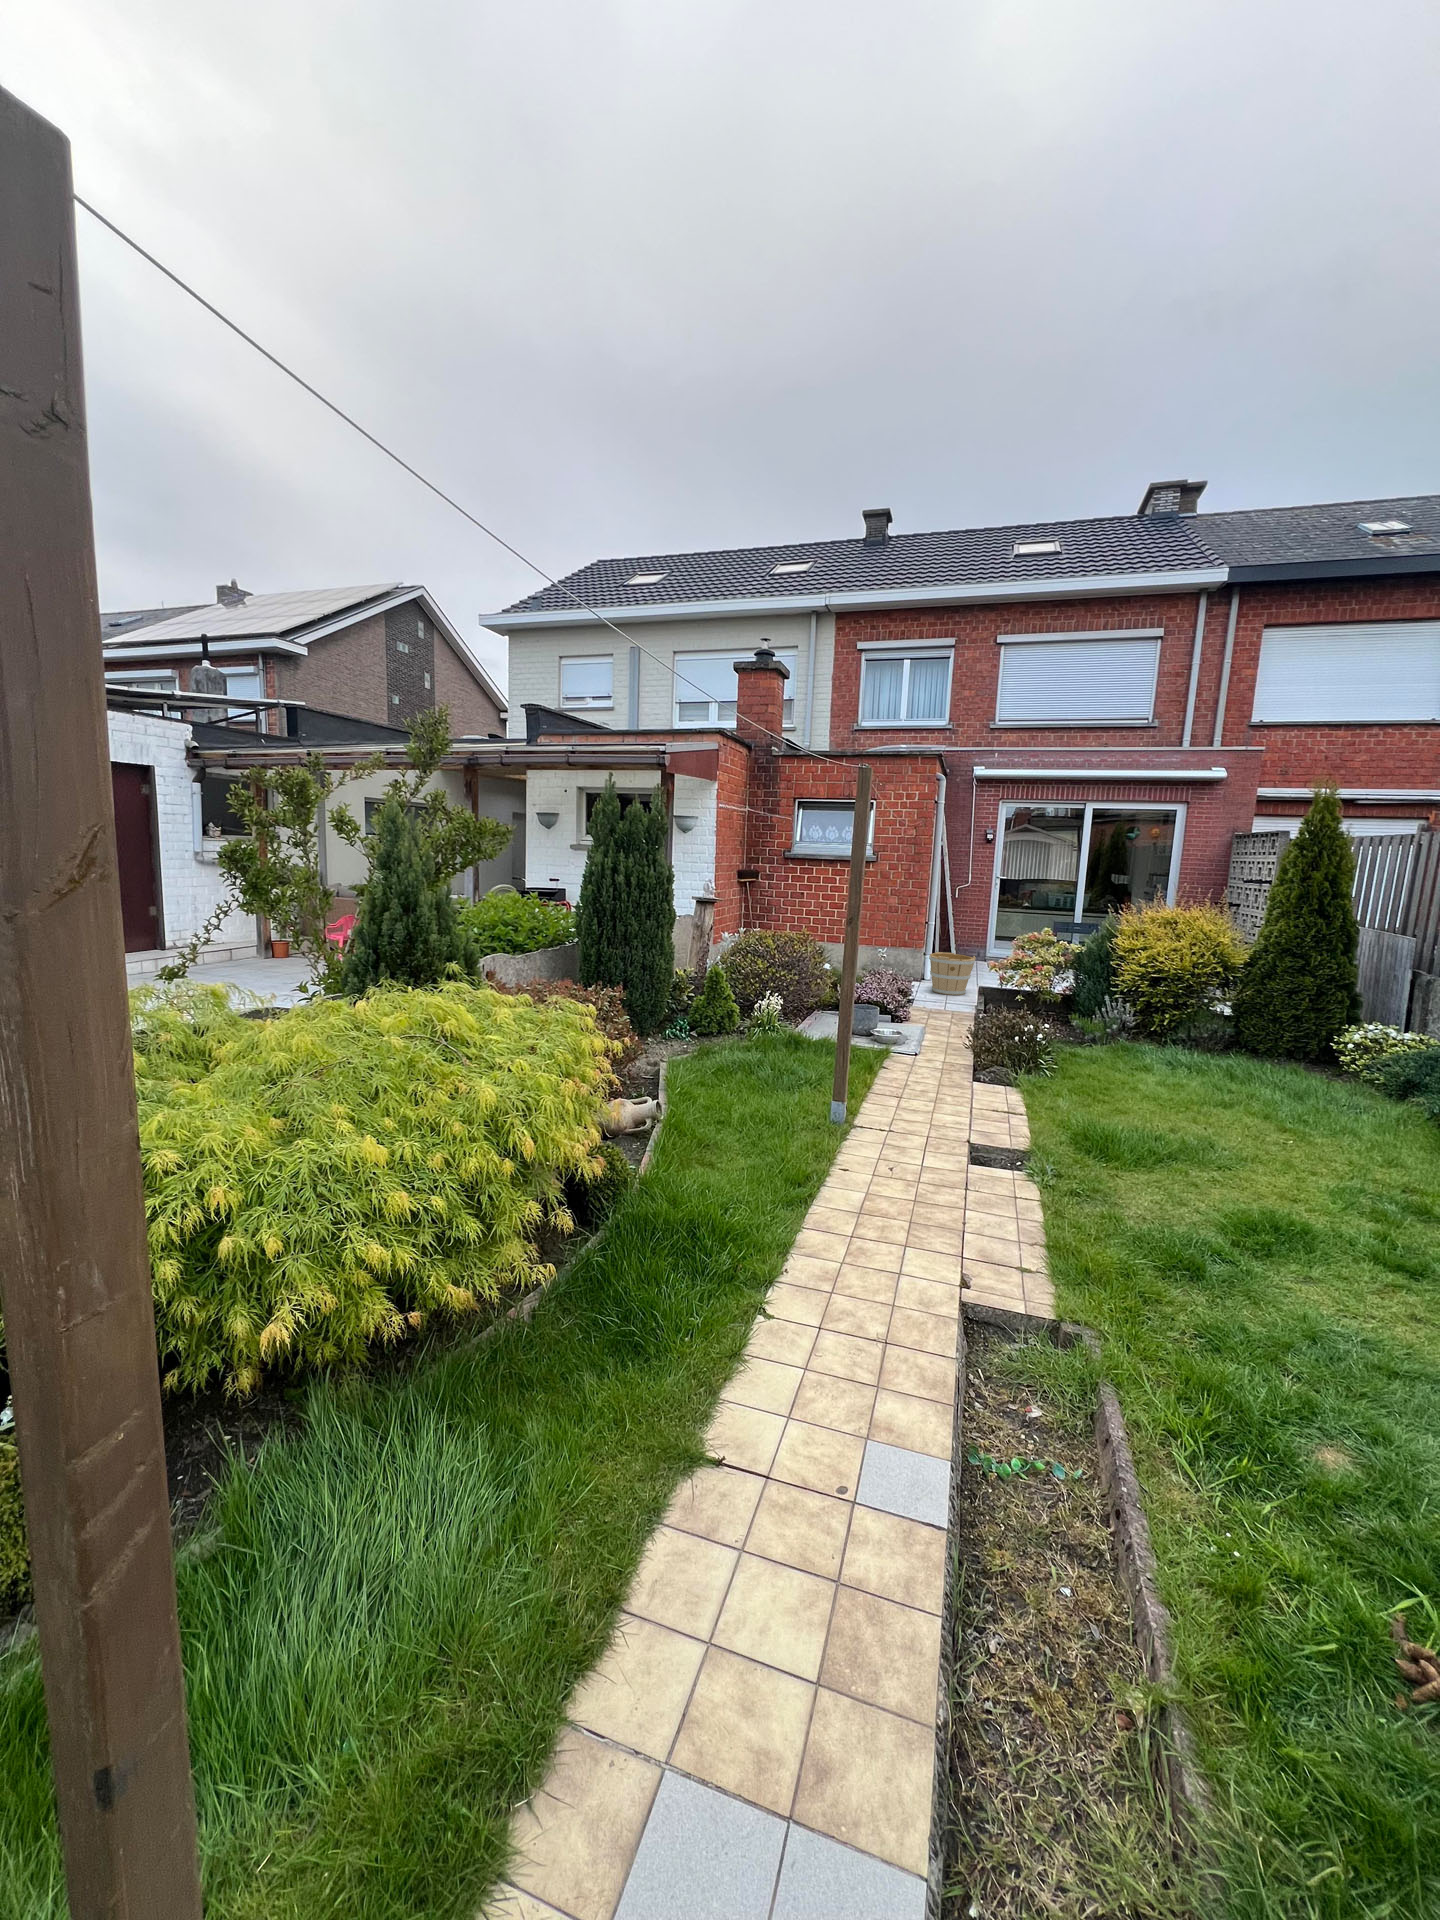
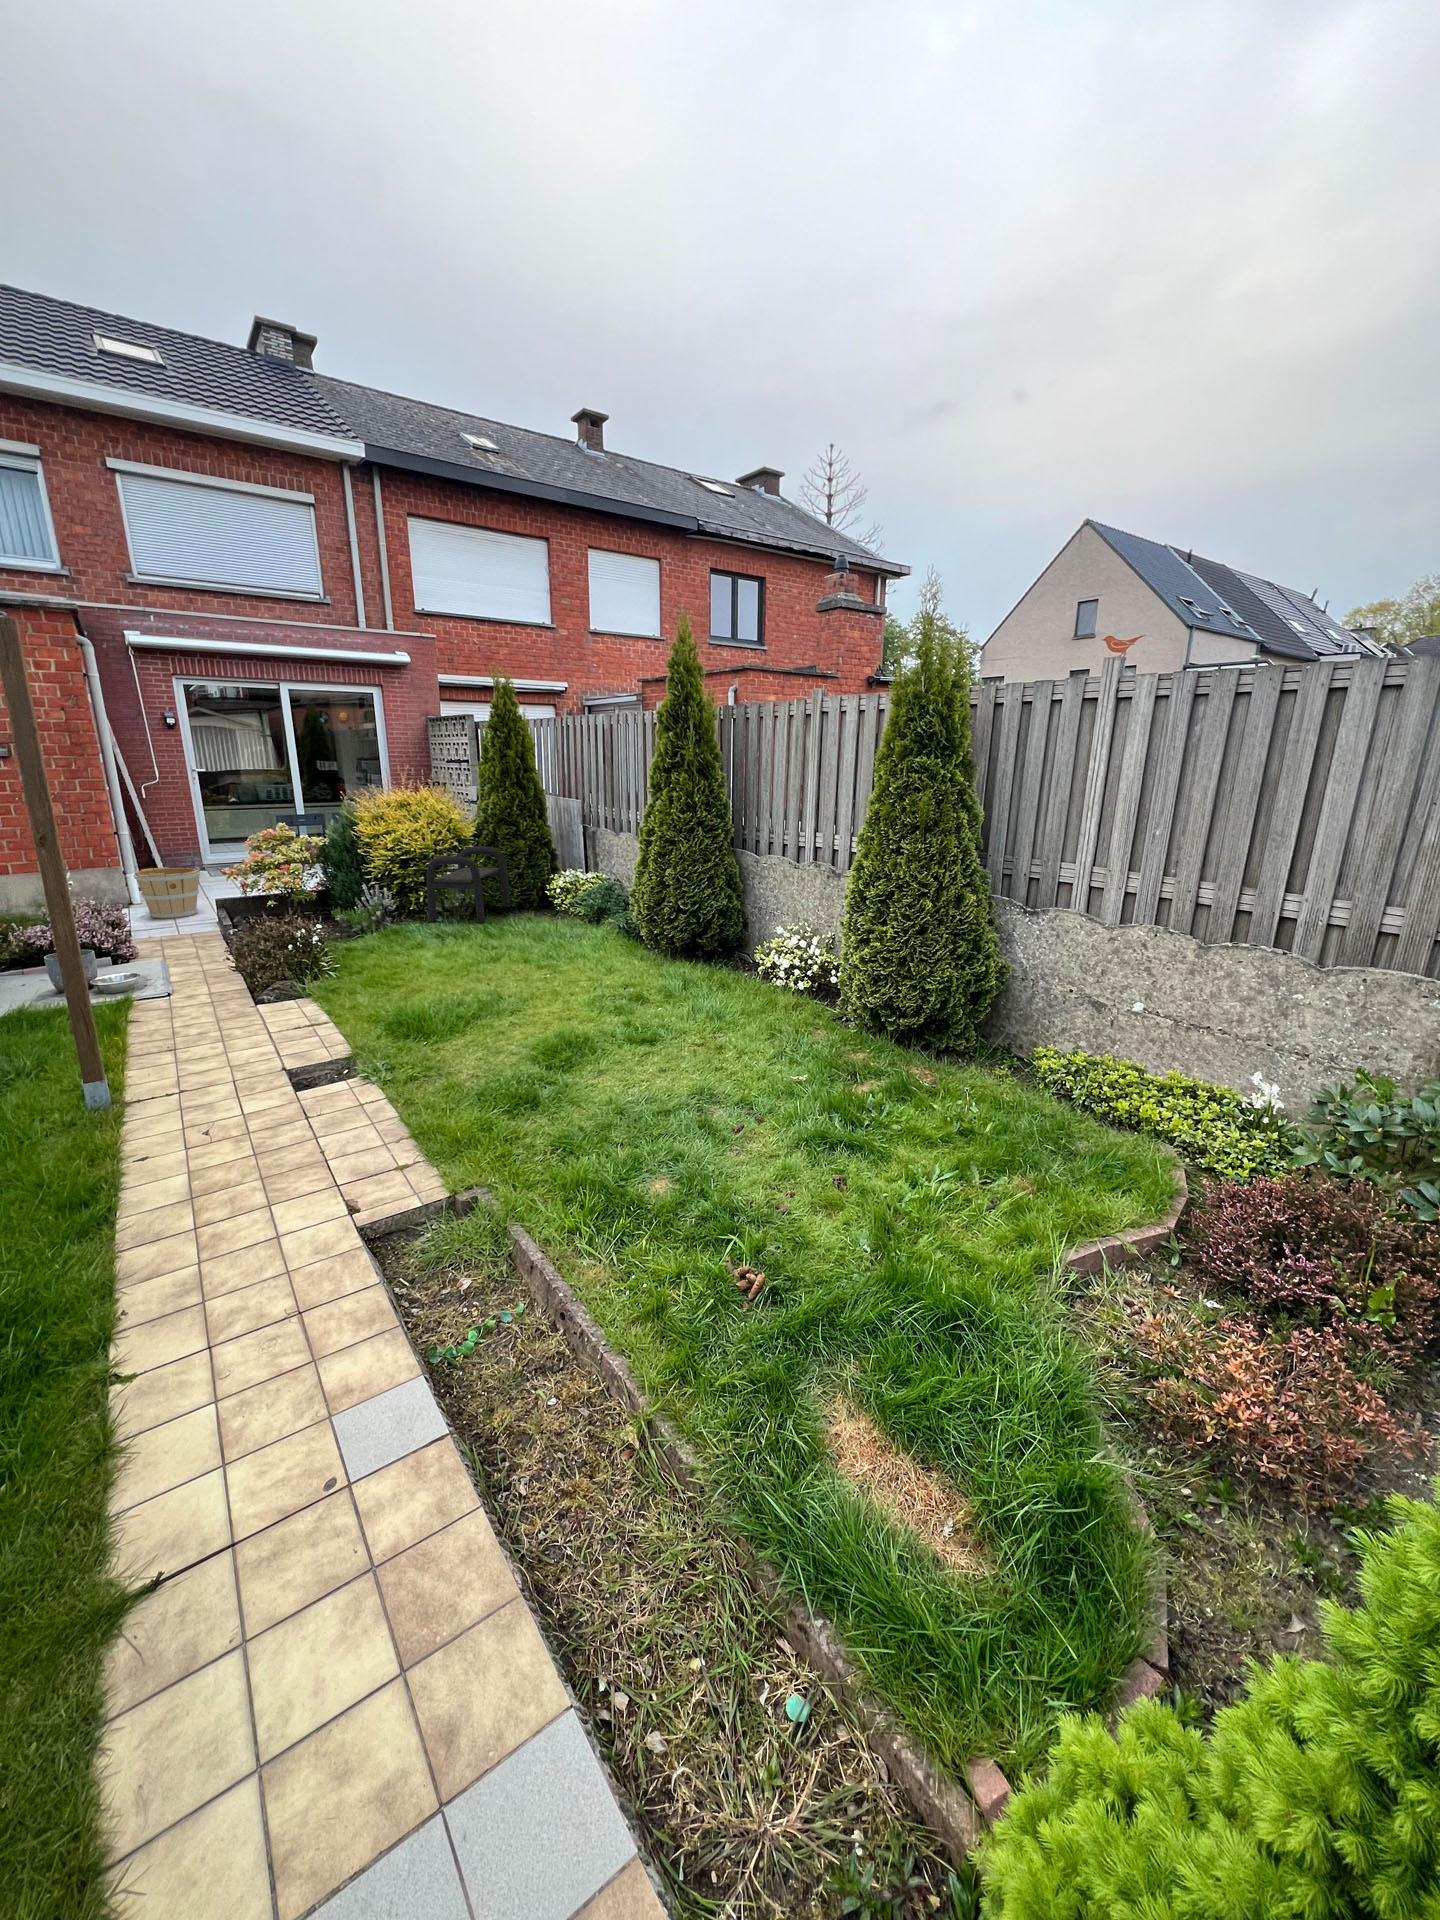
bench: none [1167,976,1282,1061] -> present [427,846,510,923]

